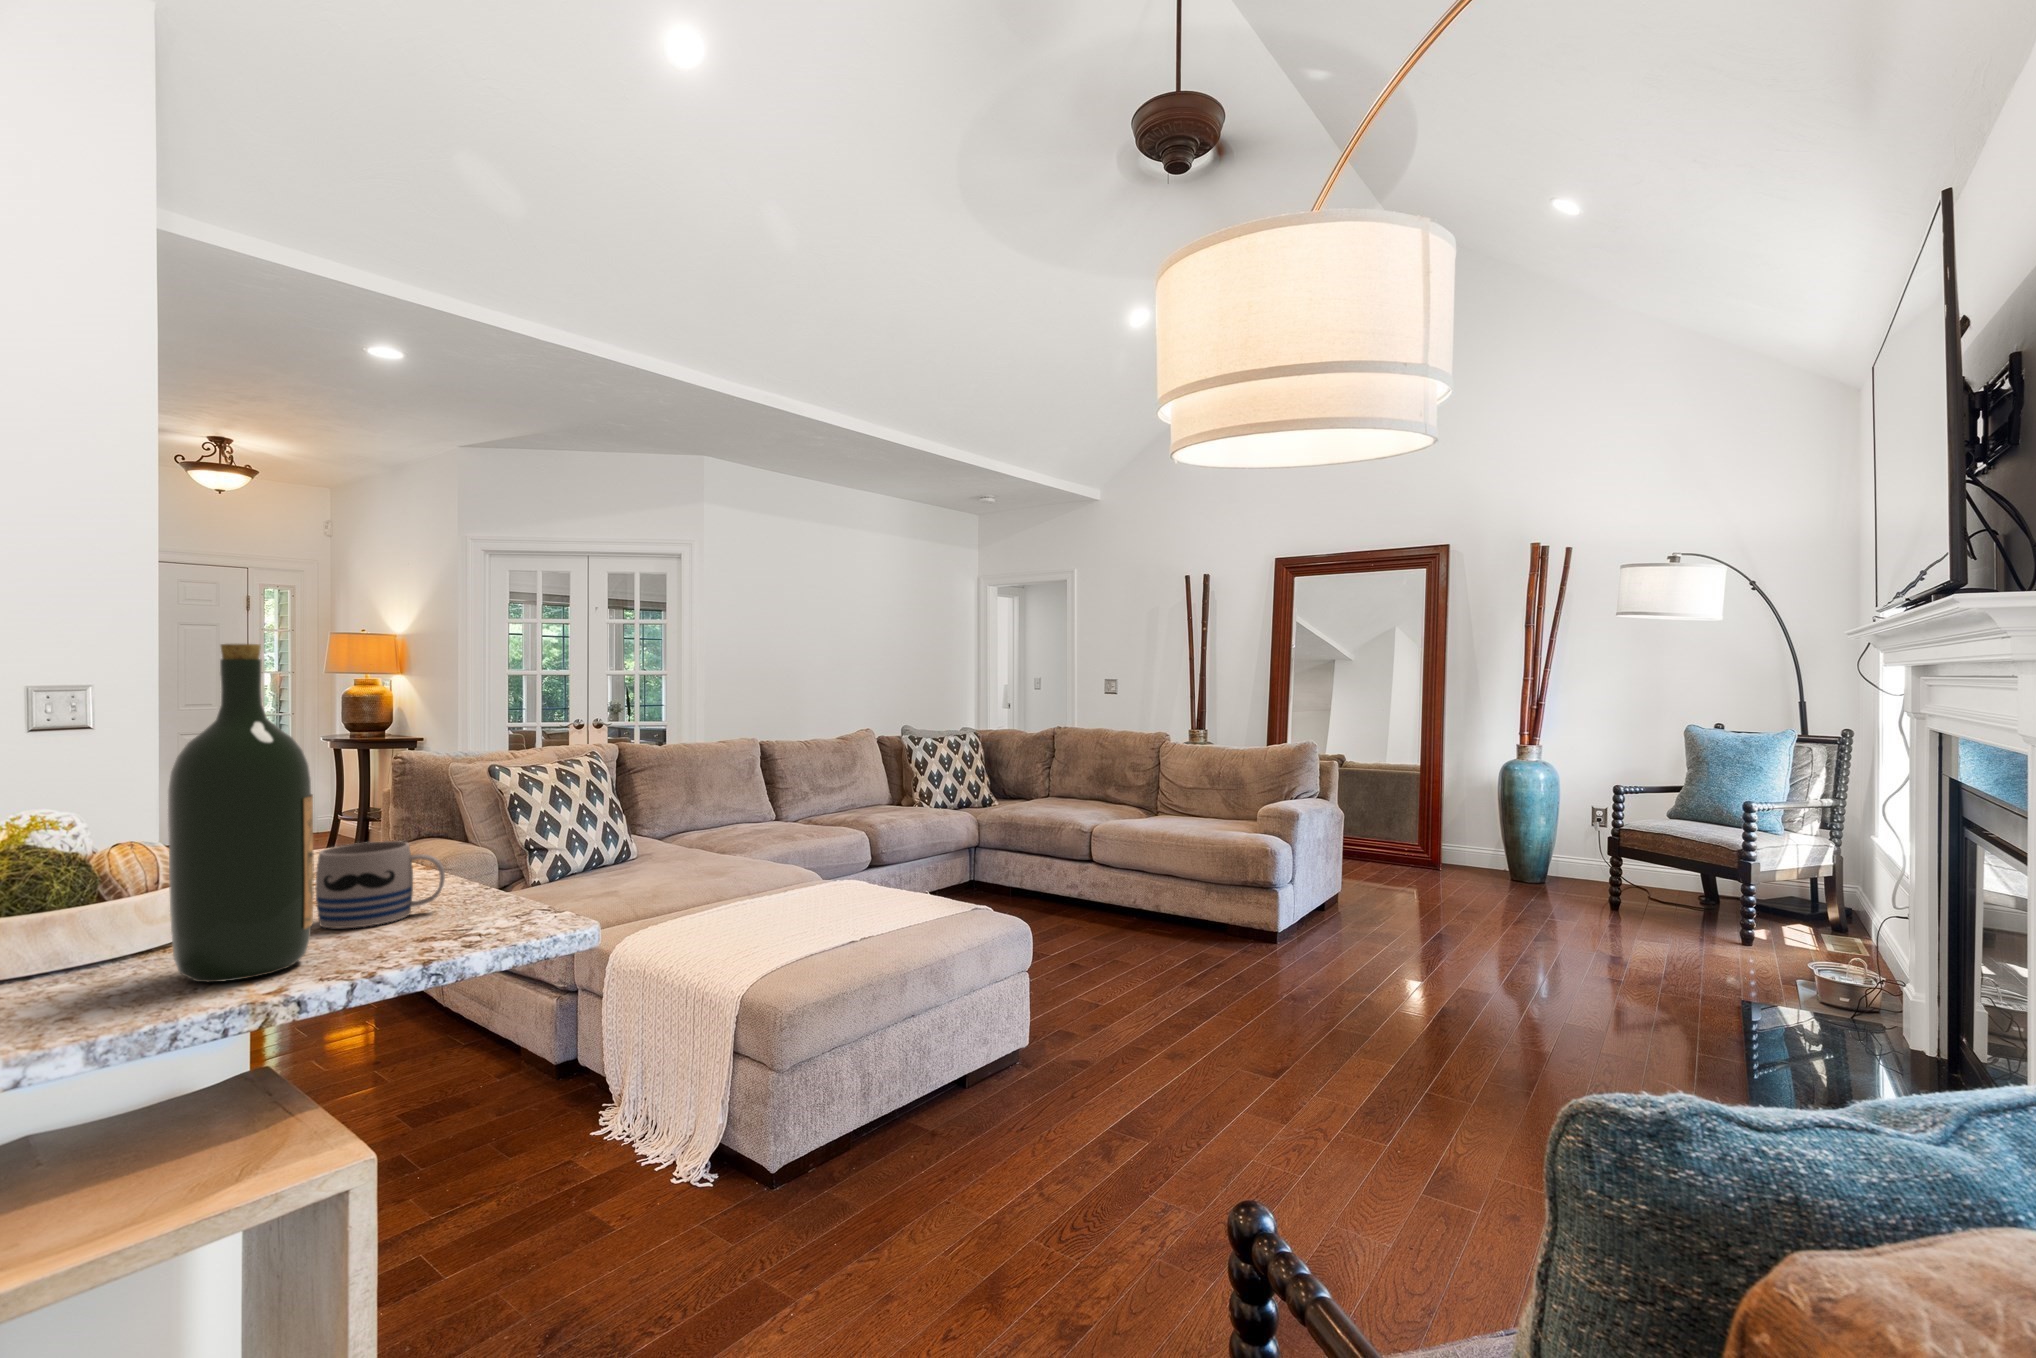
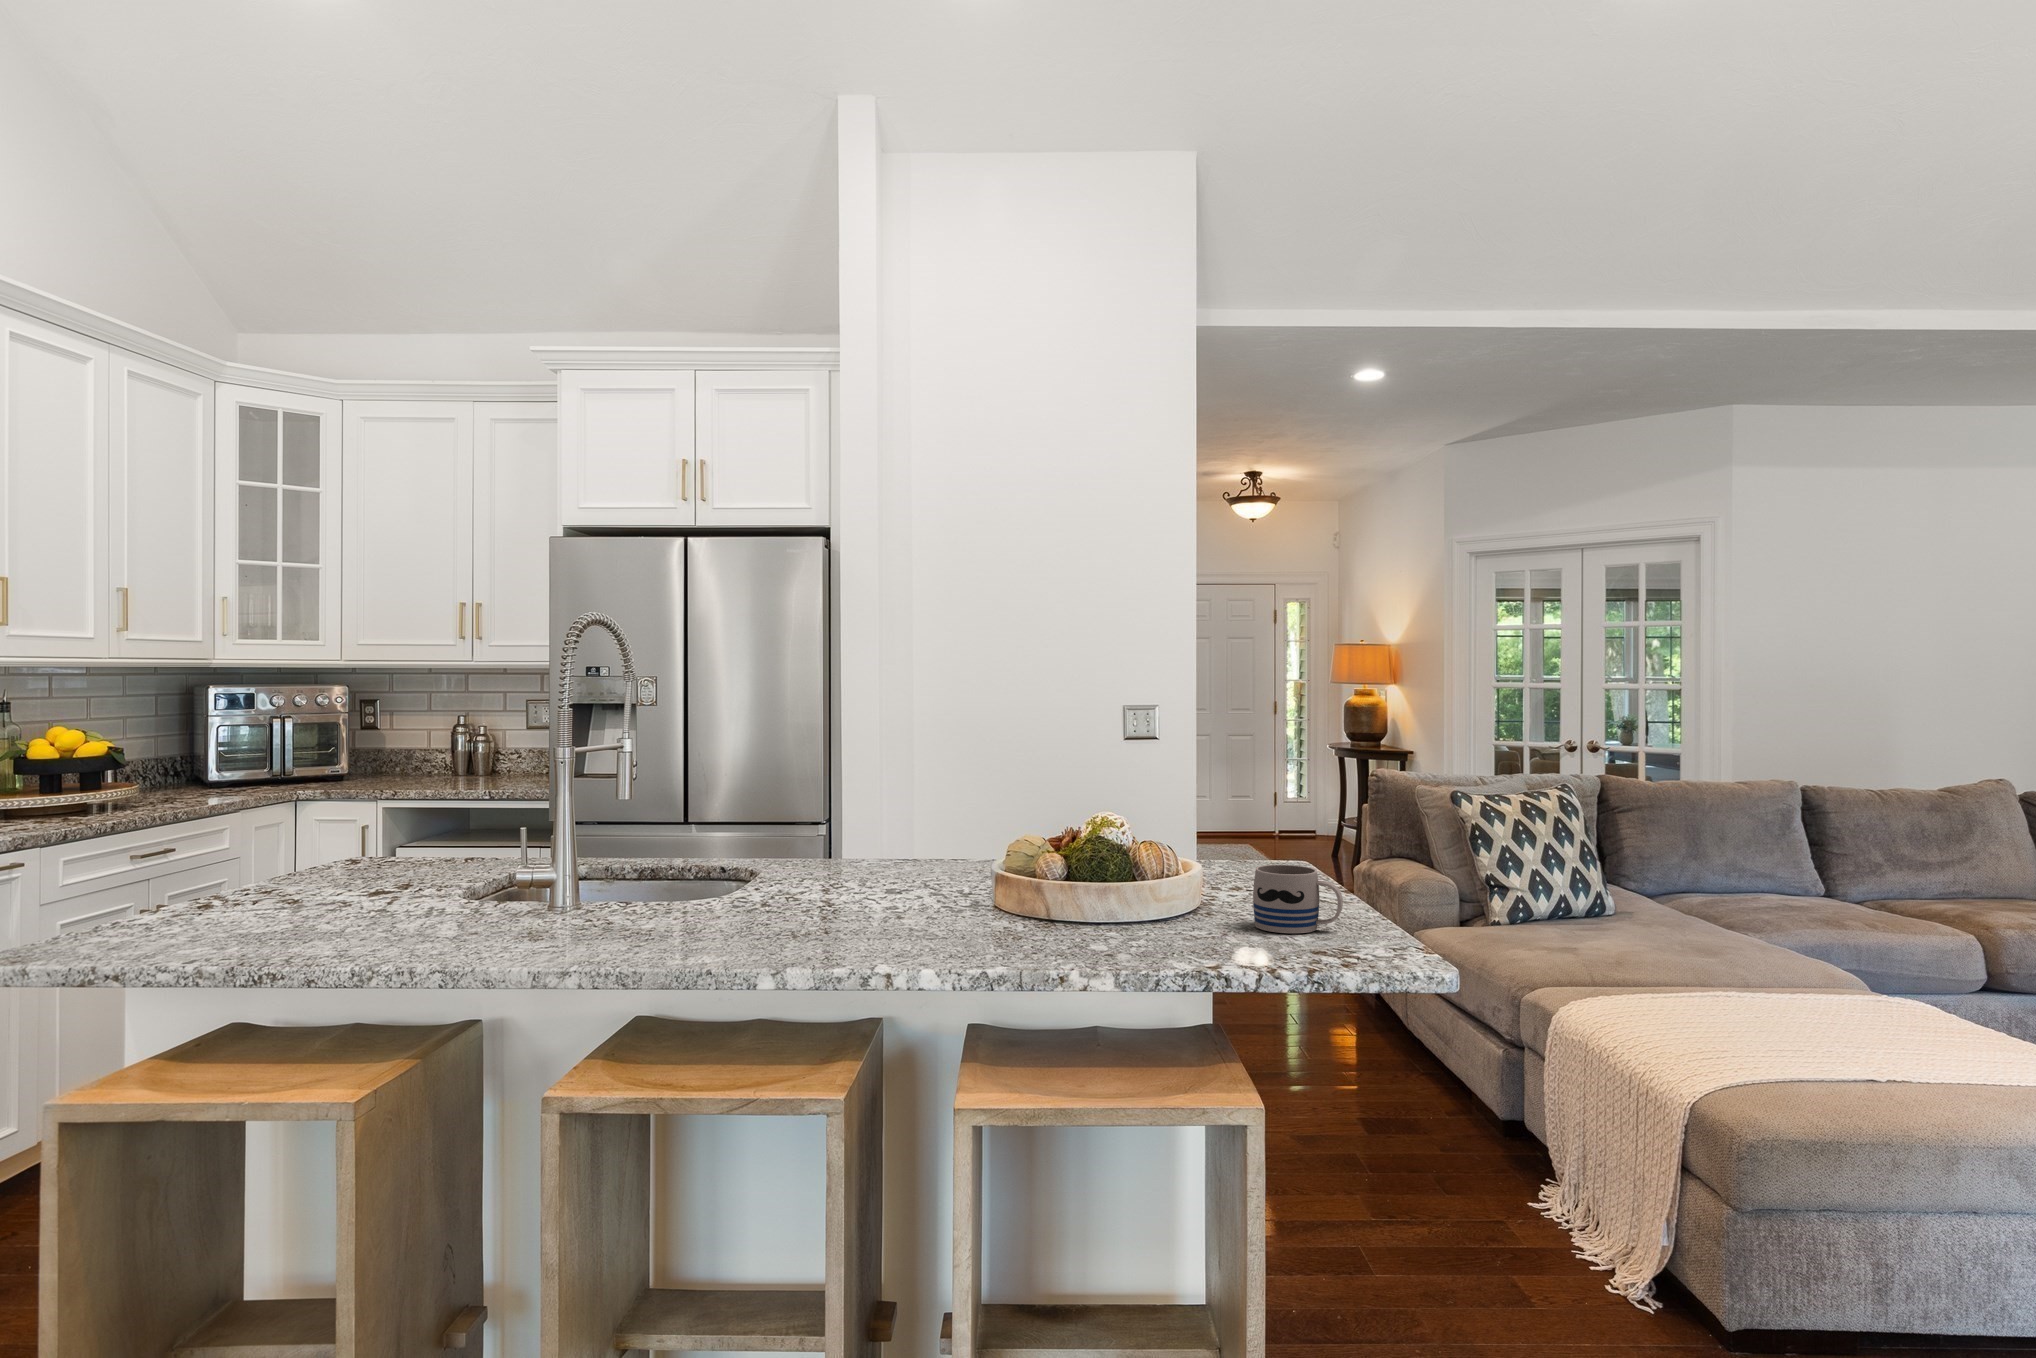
wine bottle: present [168,644,314,982] -> none [1163,712,1245,954]

